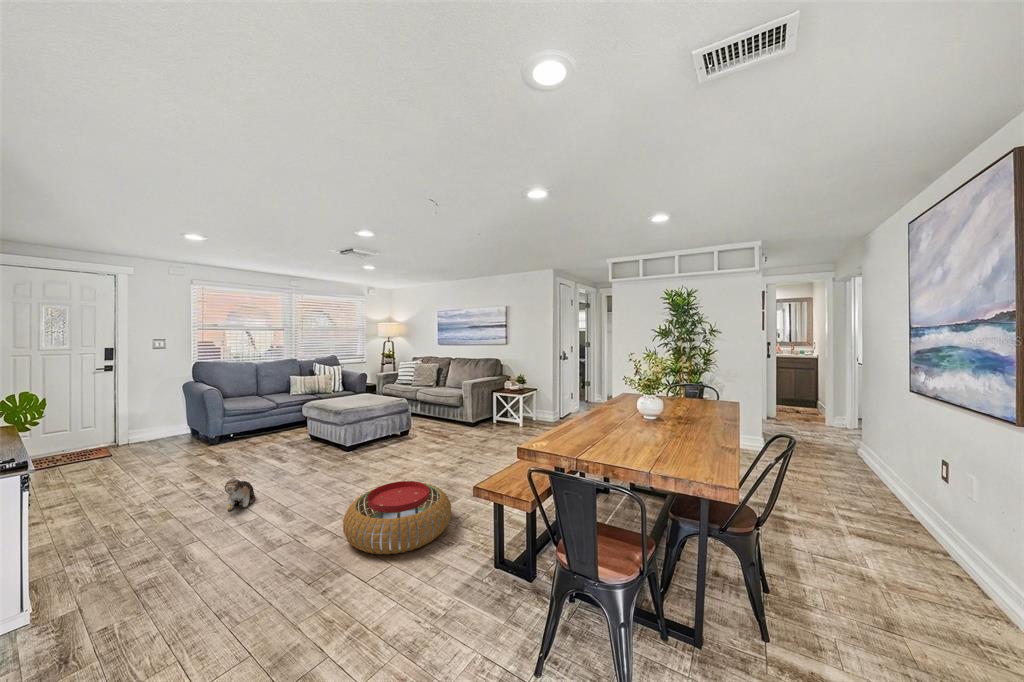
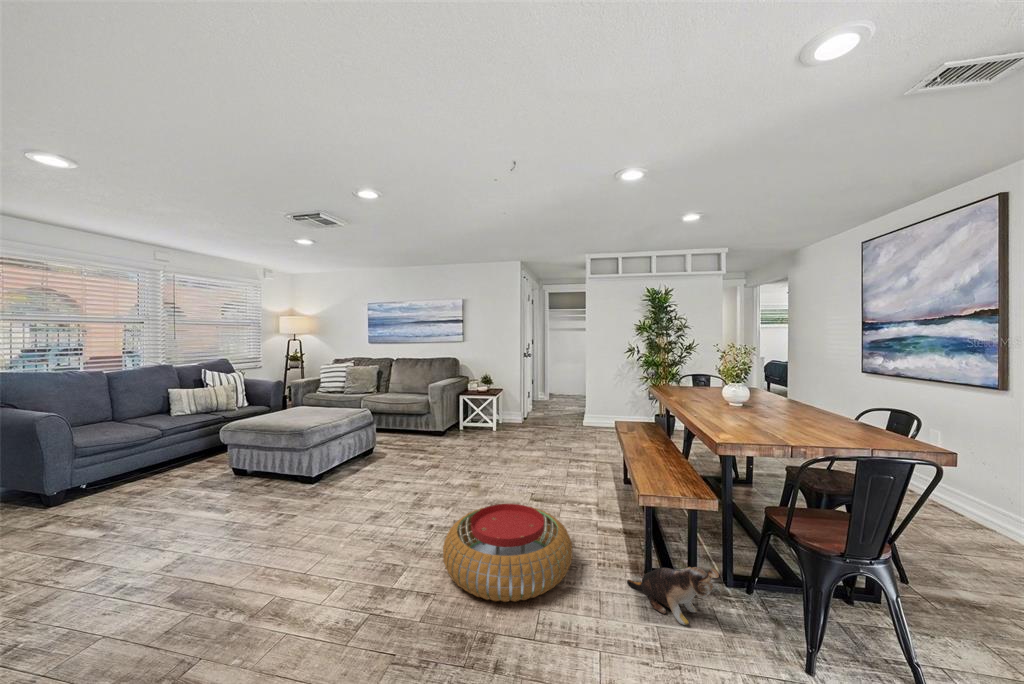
plush toy: present [221,478,255,510] -> present [627,567,719,625]

